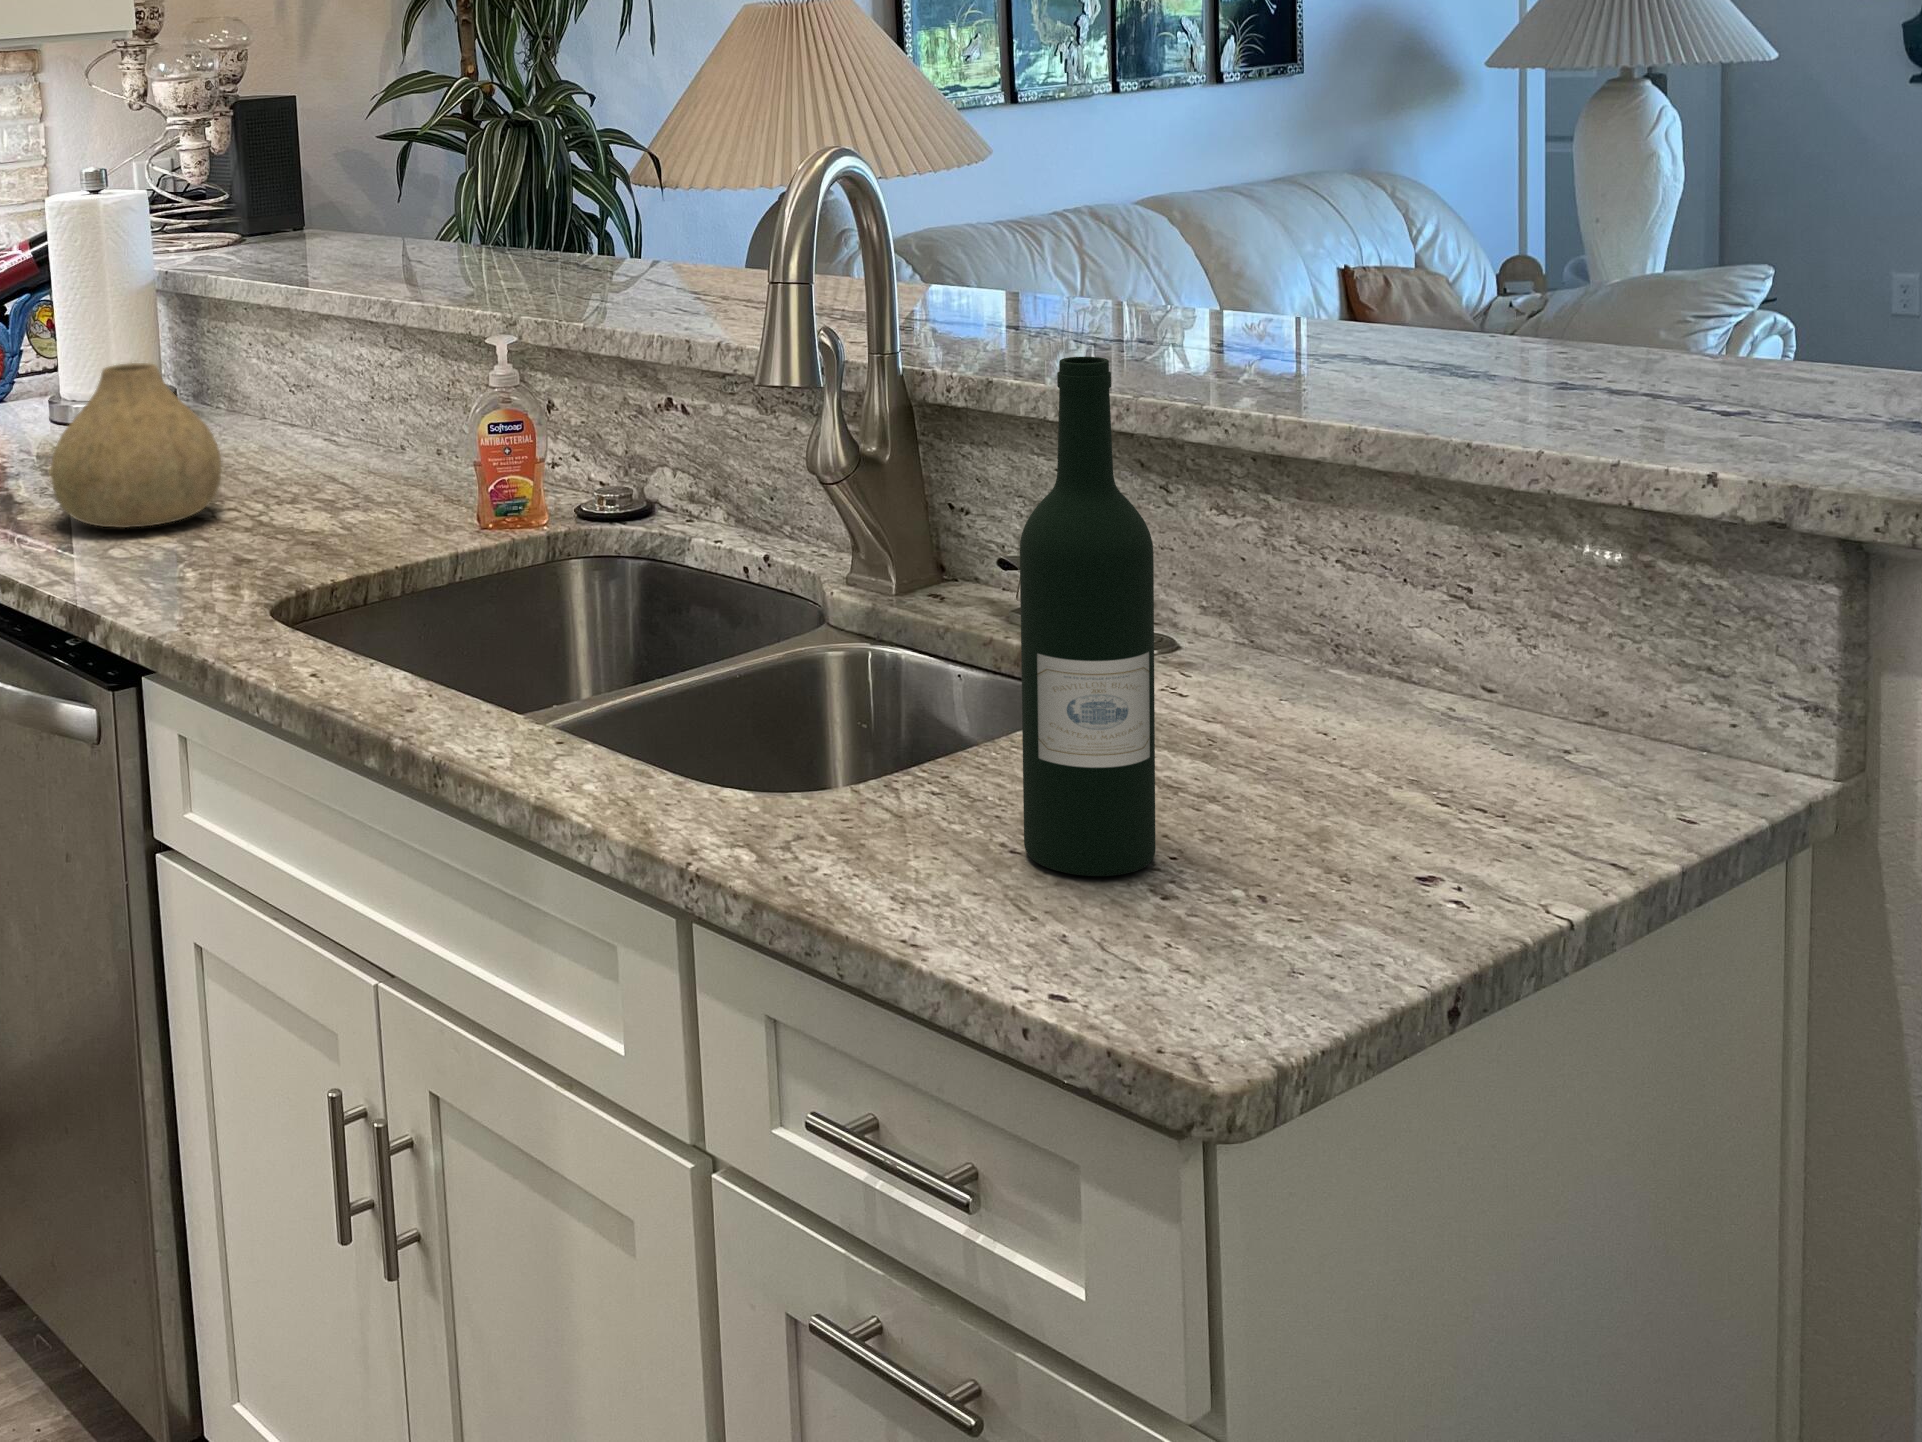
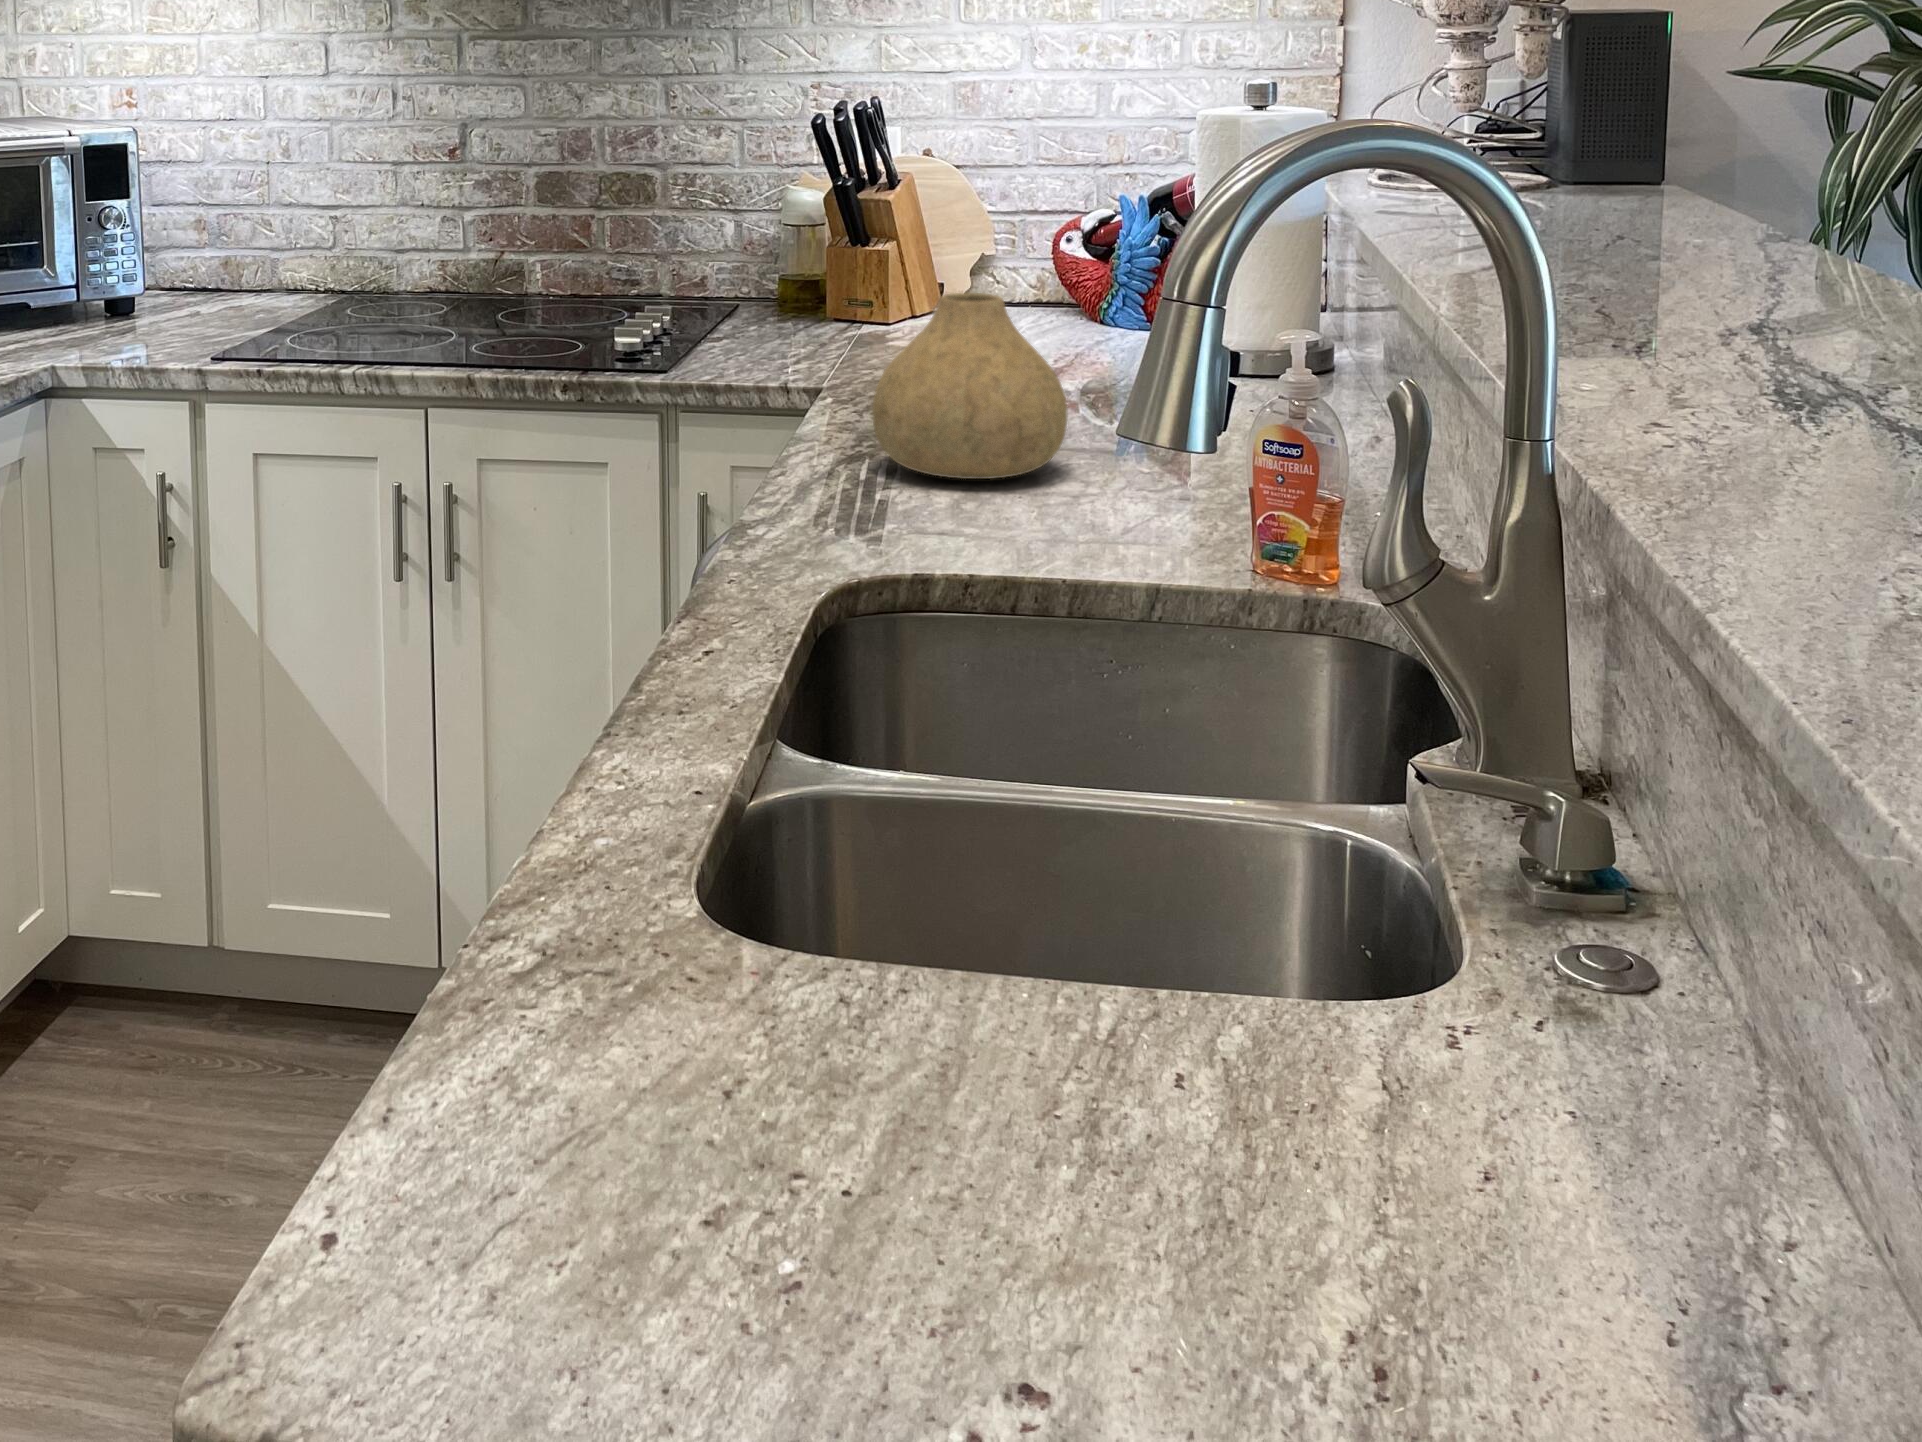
wine bottle: present [1020,357,1156,876] -> none [485,438,695,1287]

